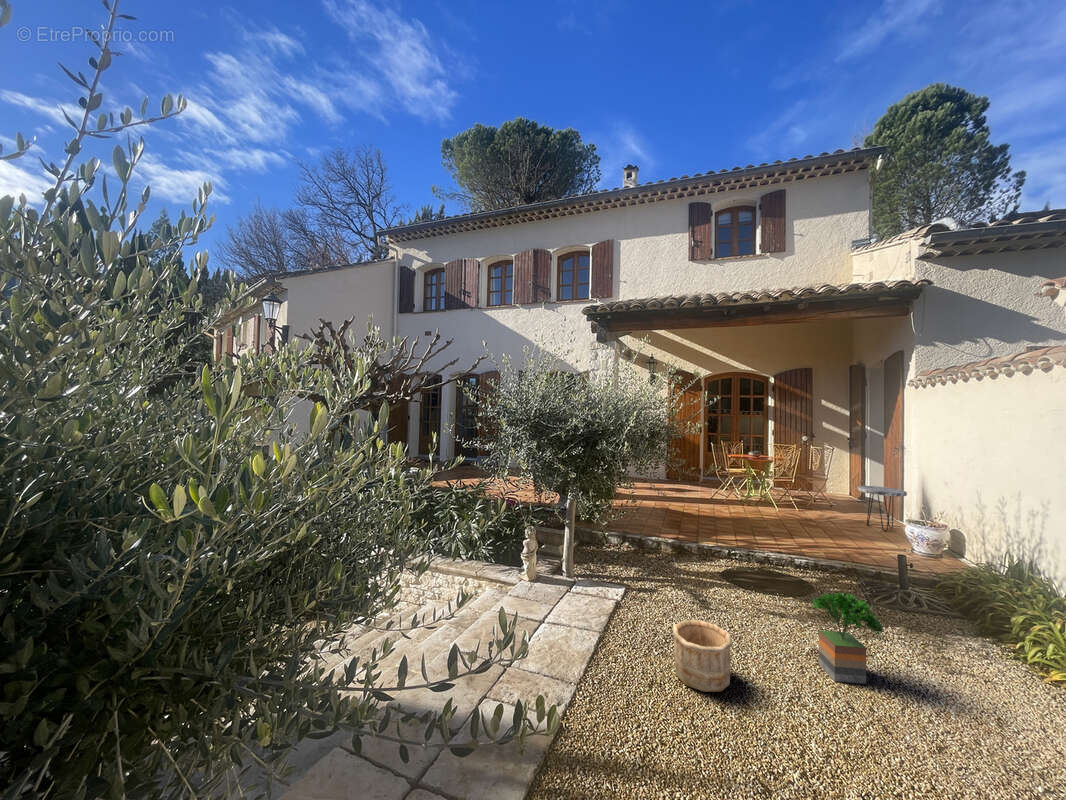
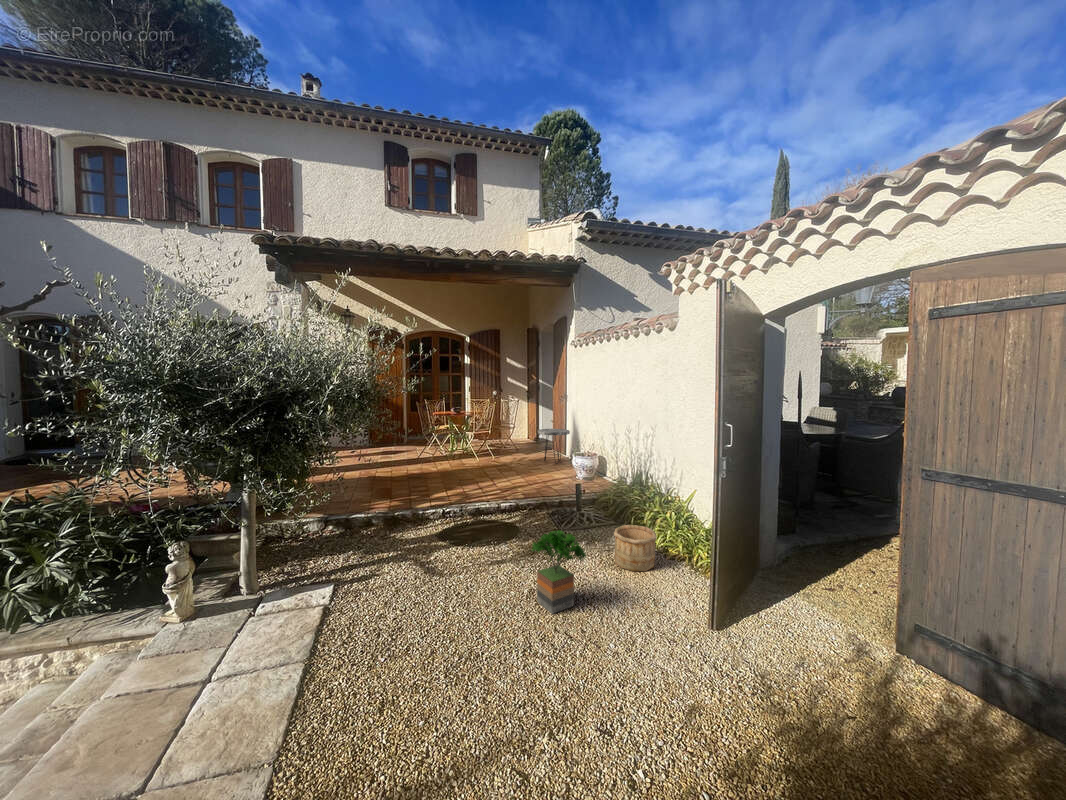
wooden bucket: present [673,620,732,692] -> present [614,525,657,572]

